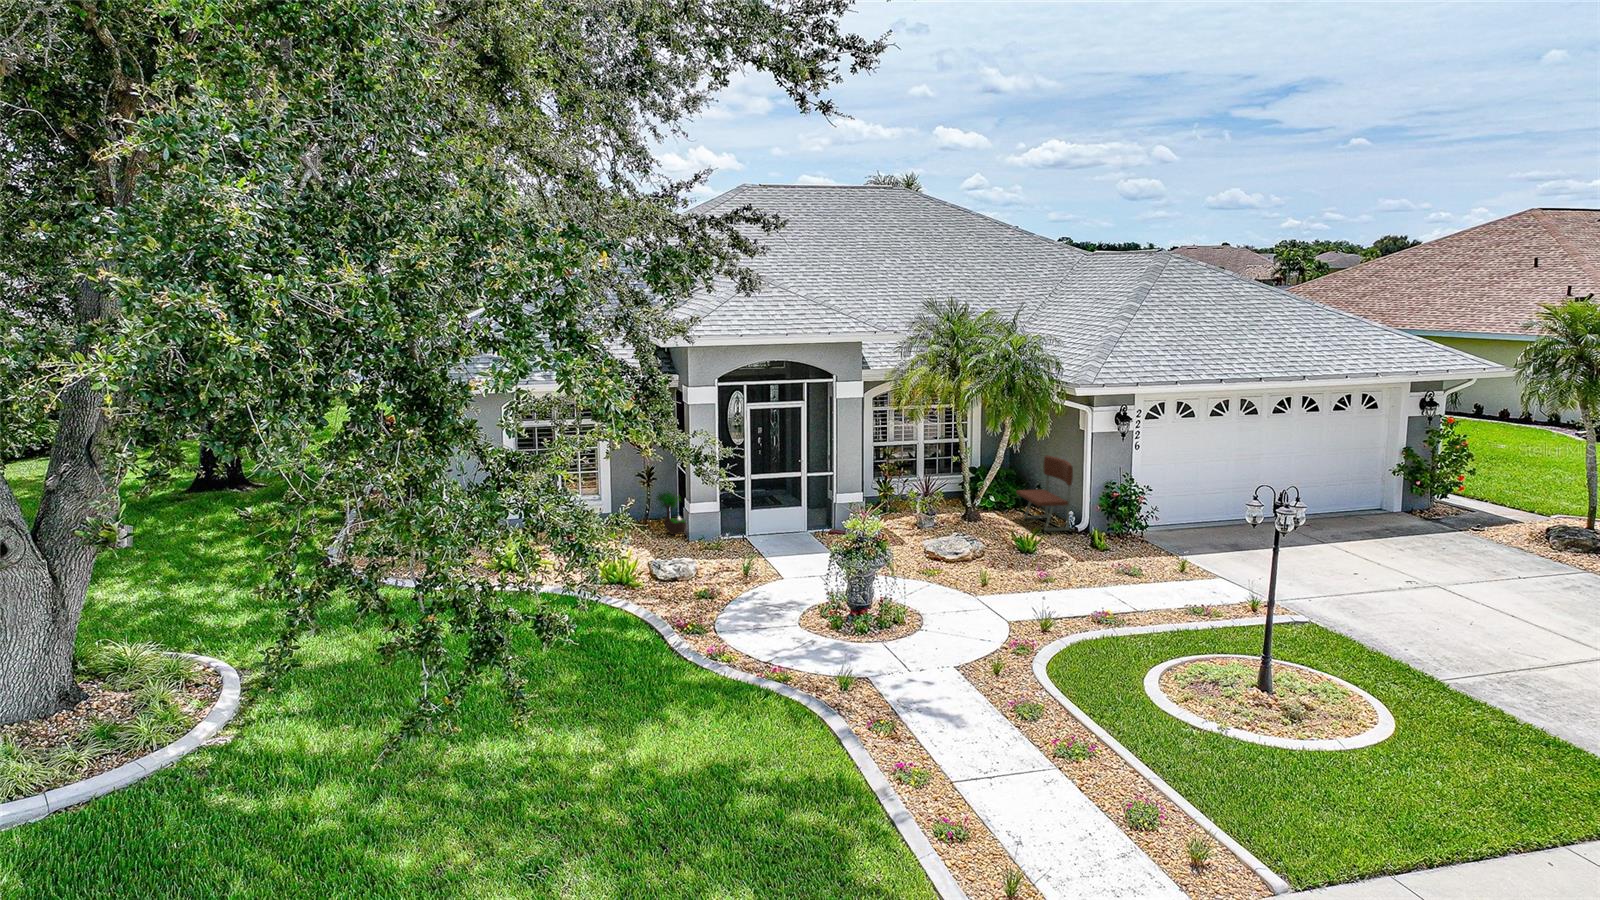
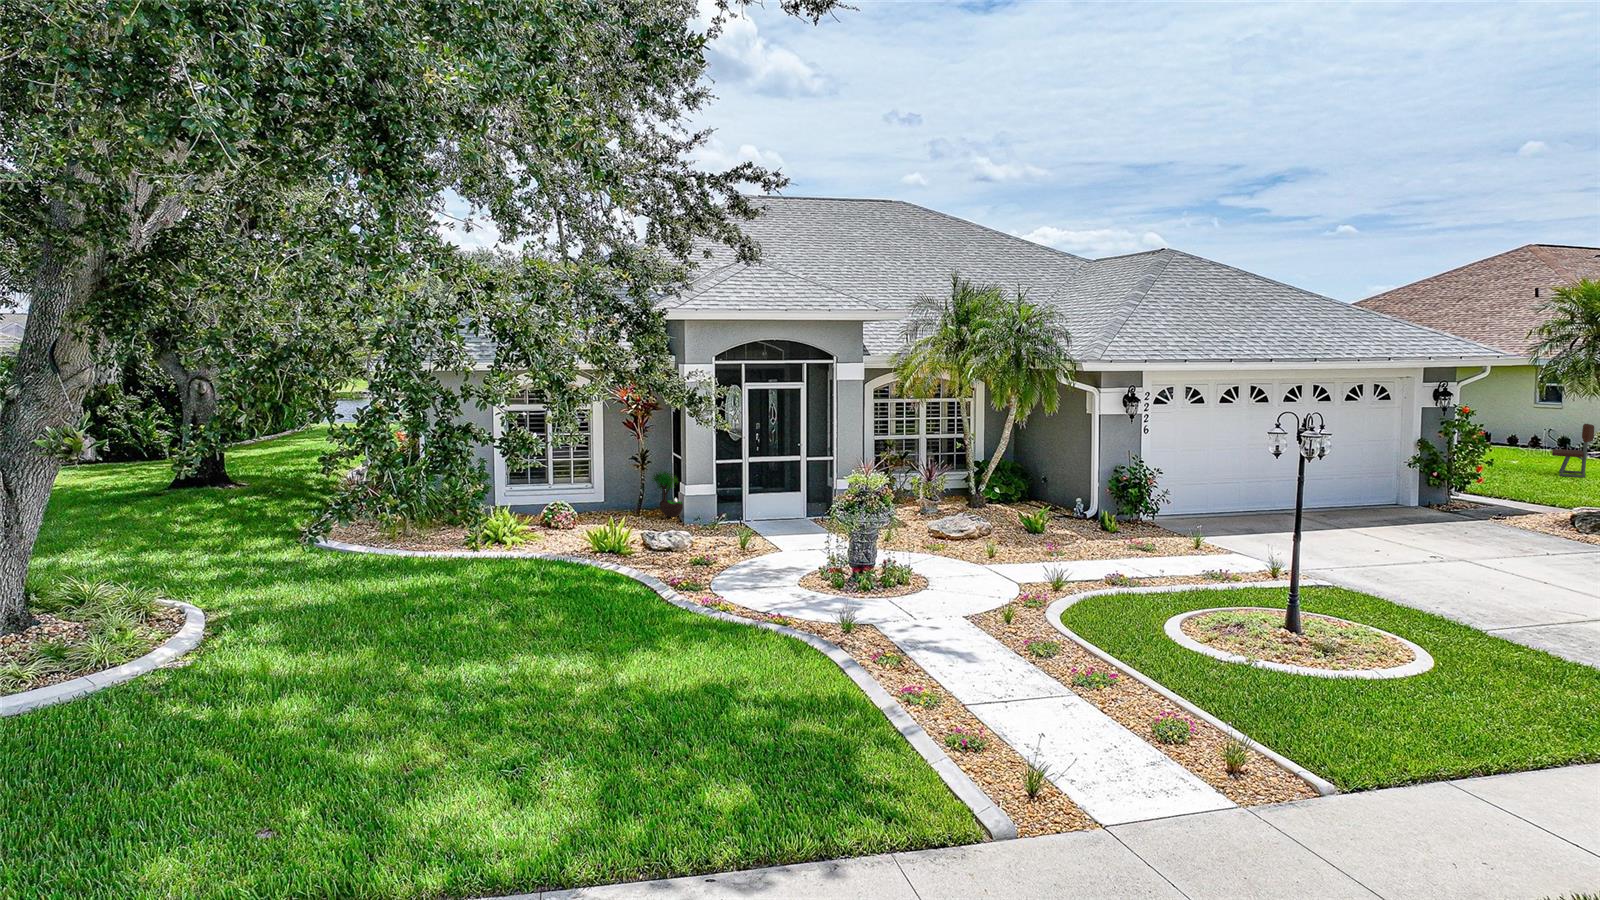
bench: present [1016,456,1073,531] -> present [1552,424,1594,478]

